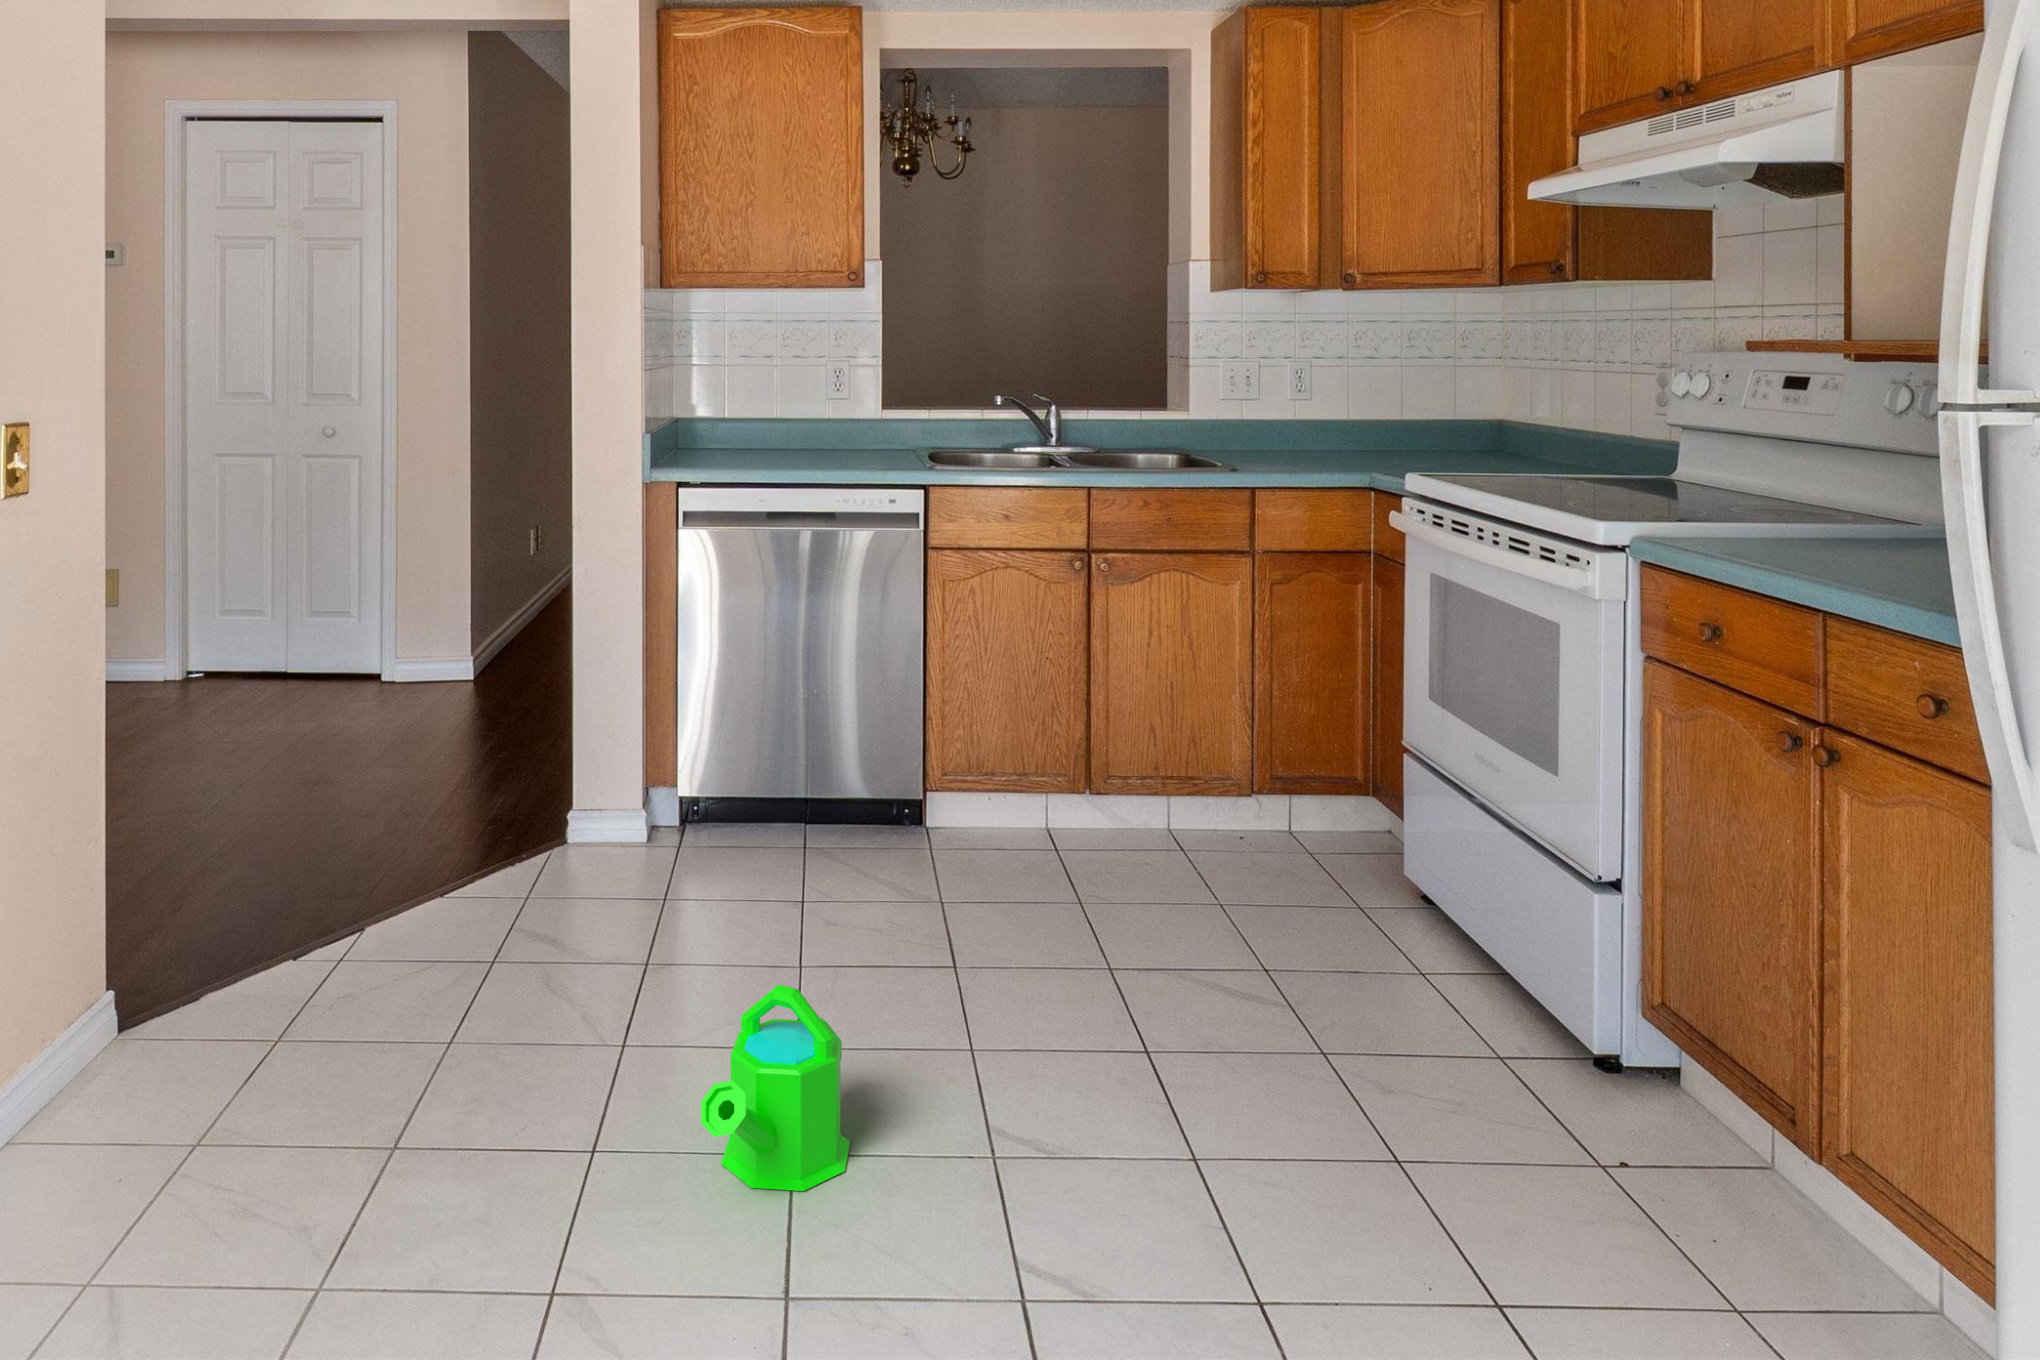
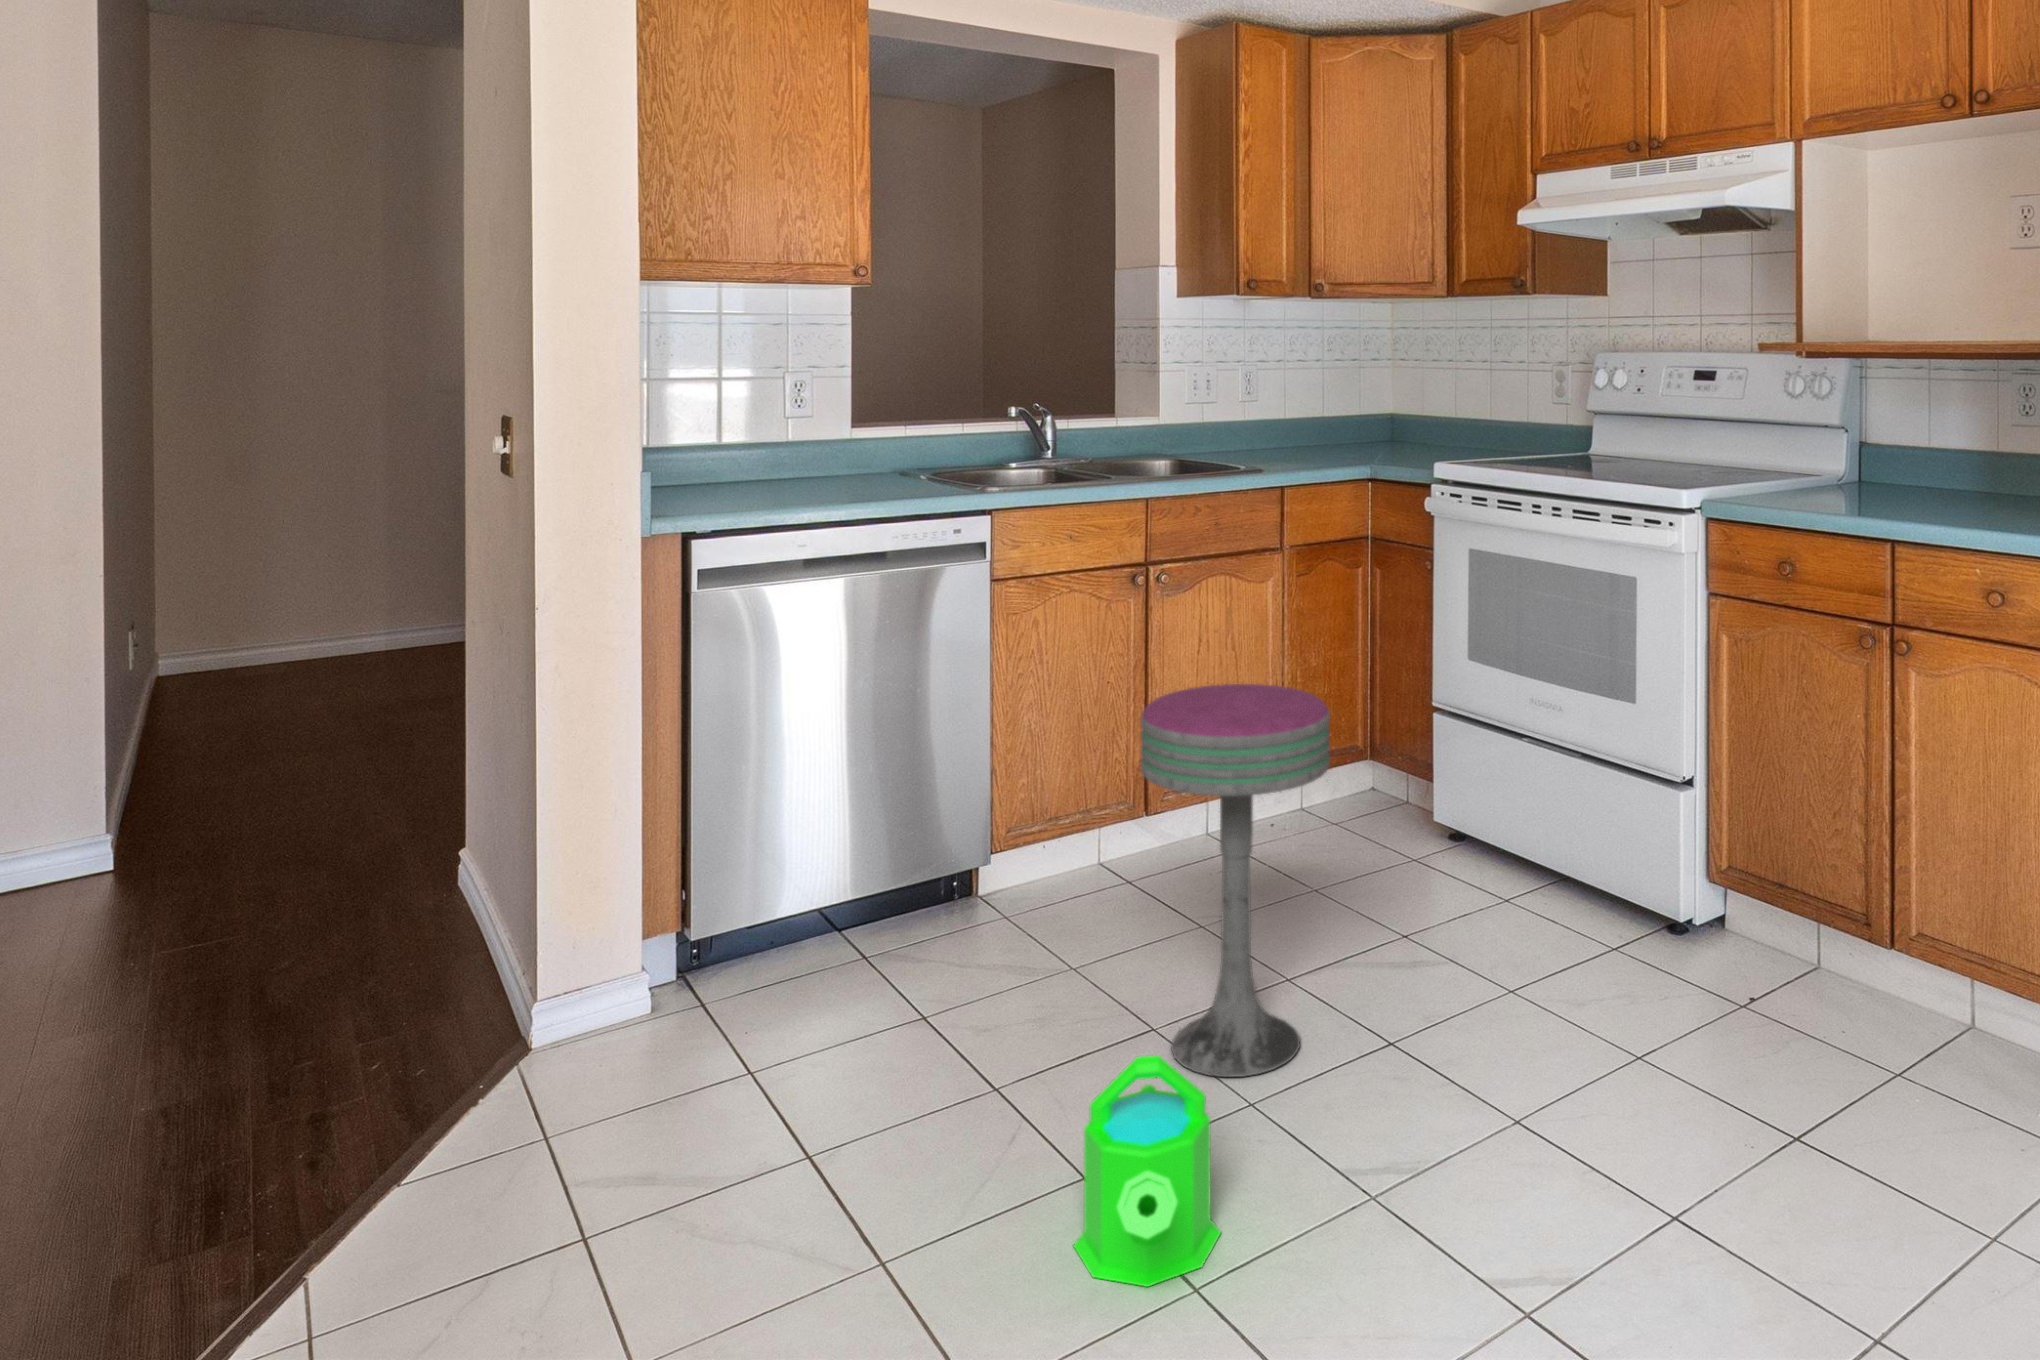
bar stool: none [917,673,1103,1057] -> present [1141,684,1330,1077]

